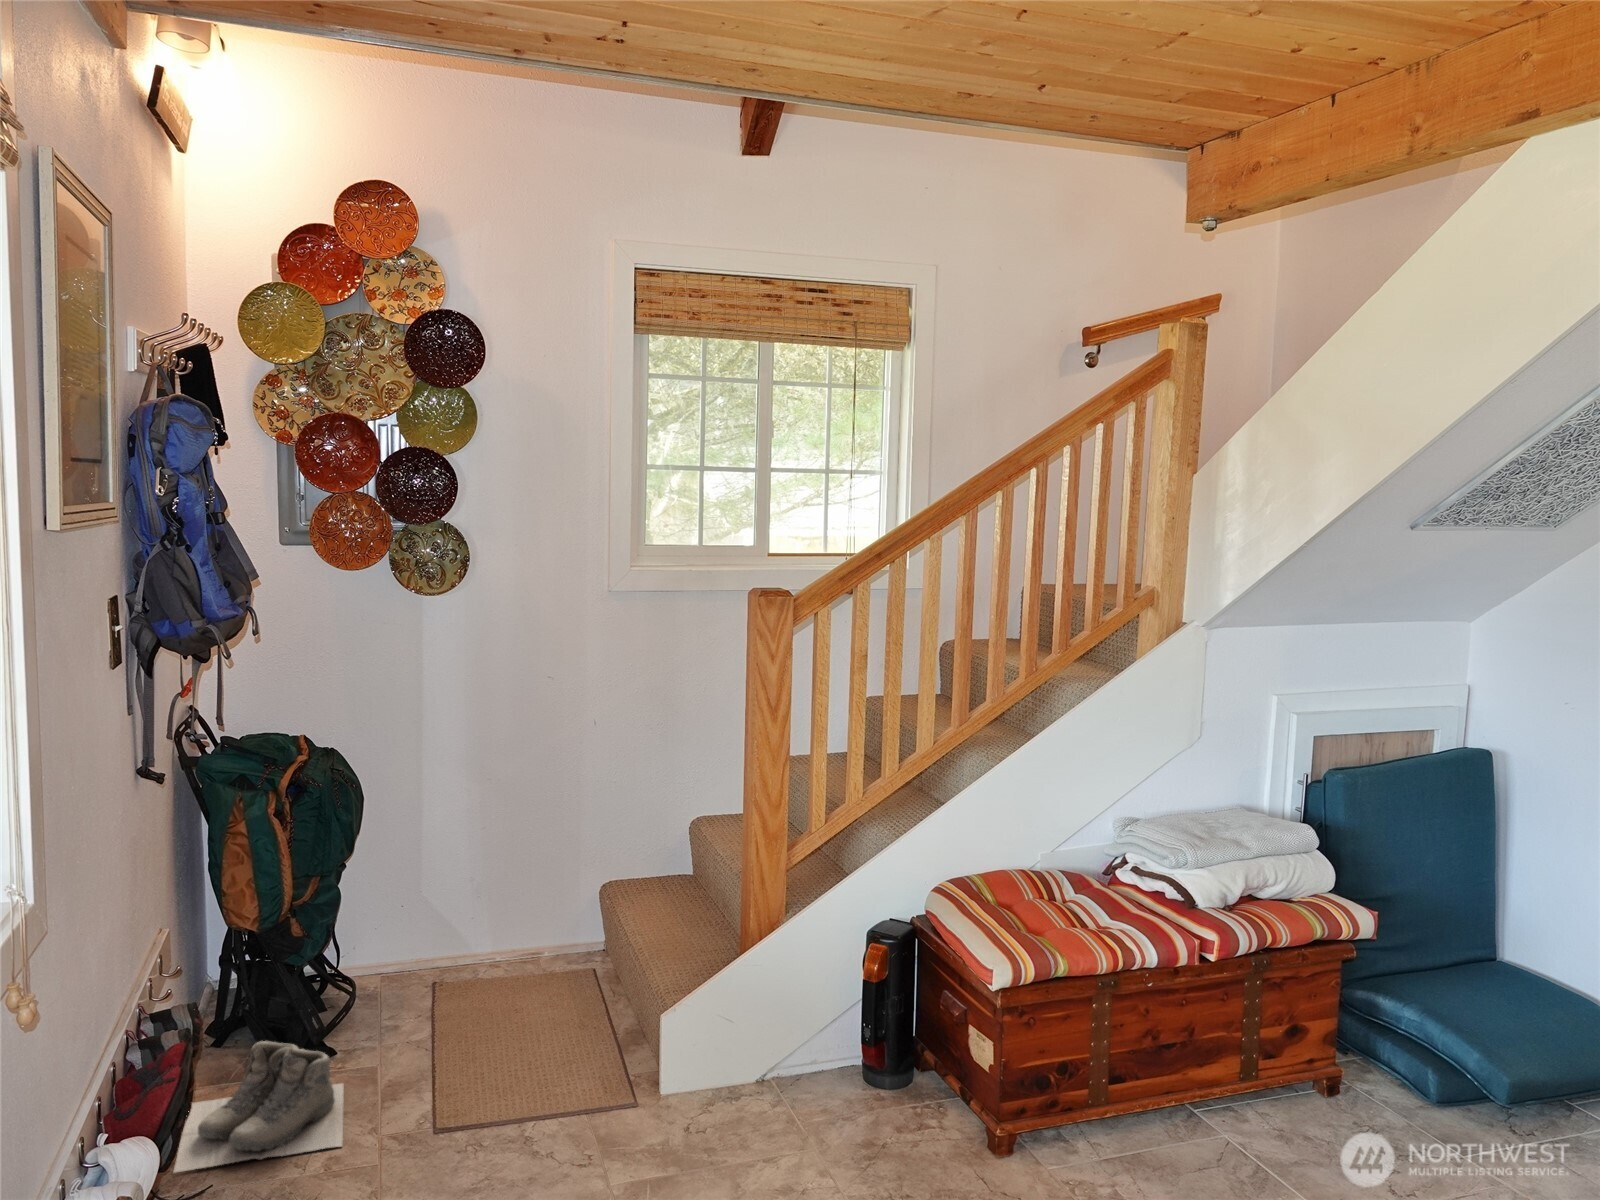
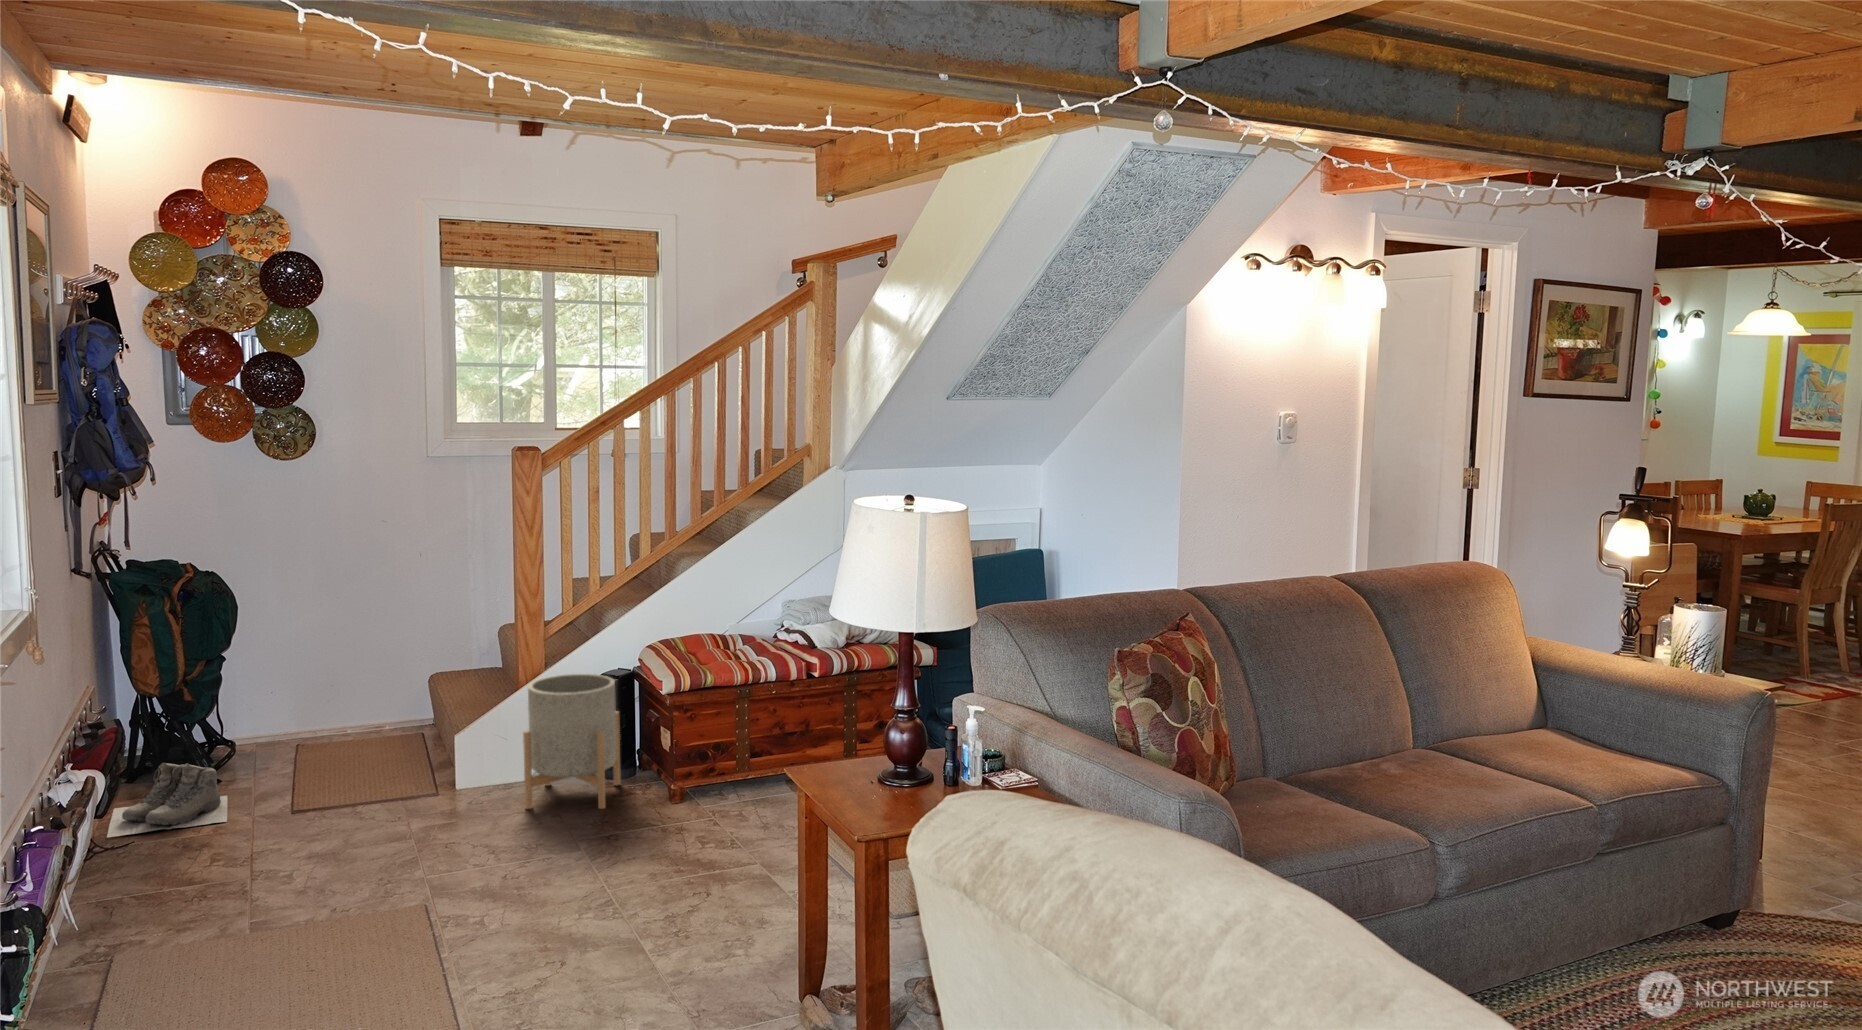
planter: none [772,931,906,1161] -> present [523,674,621,809]

